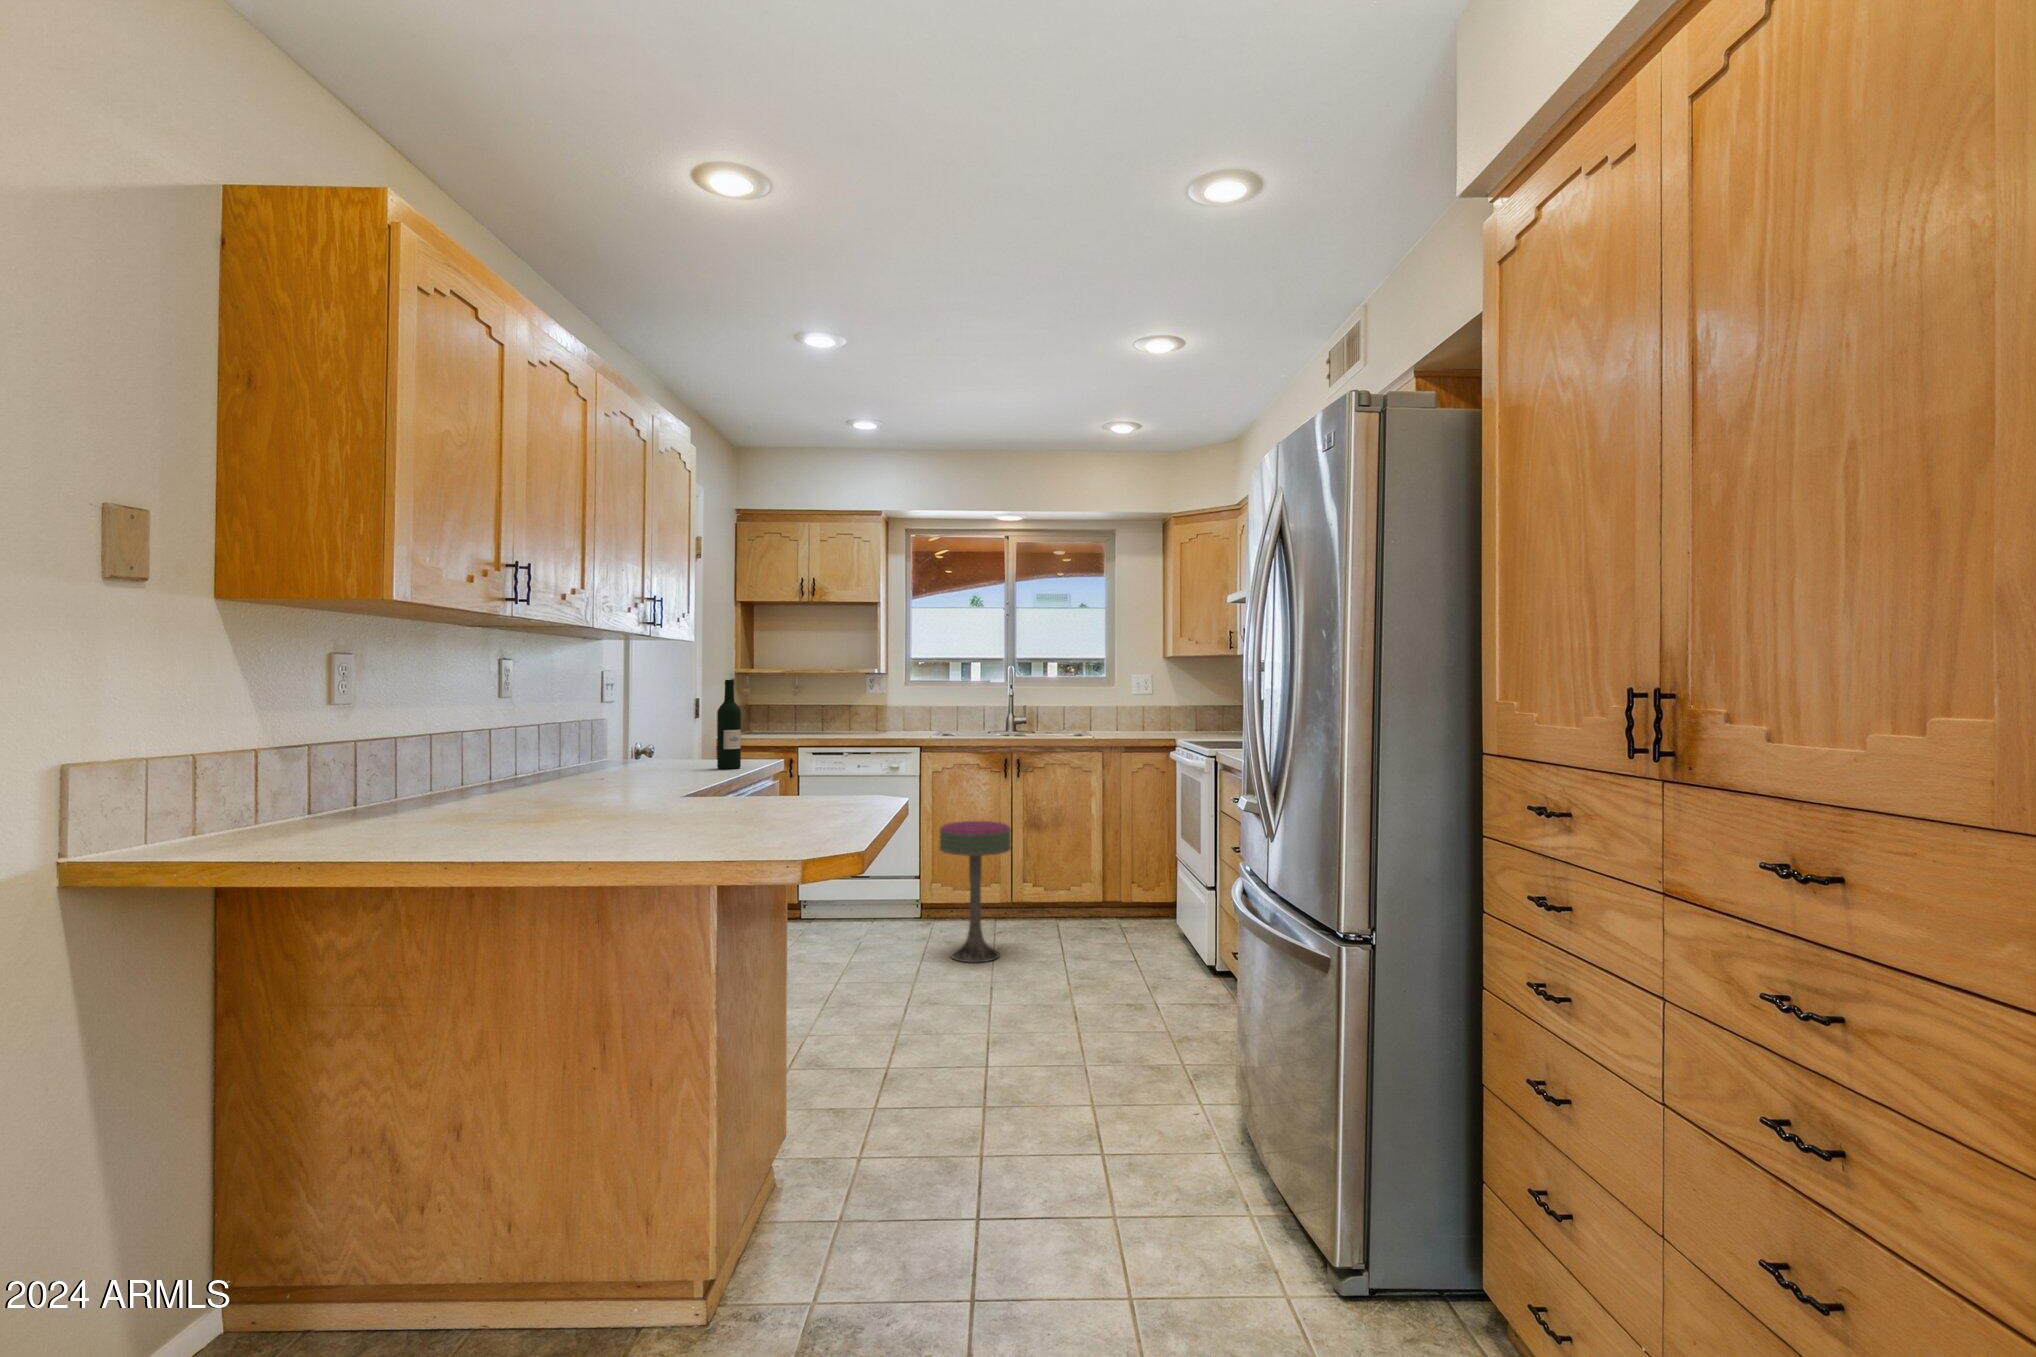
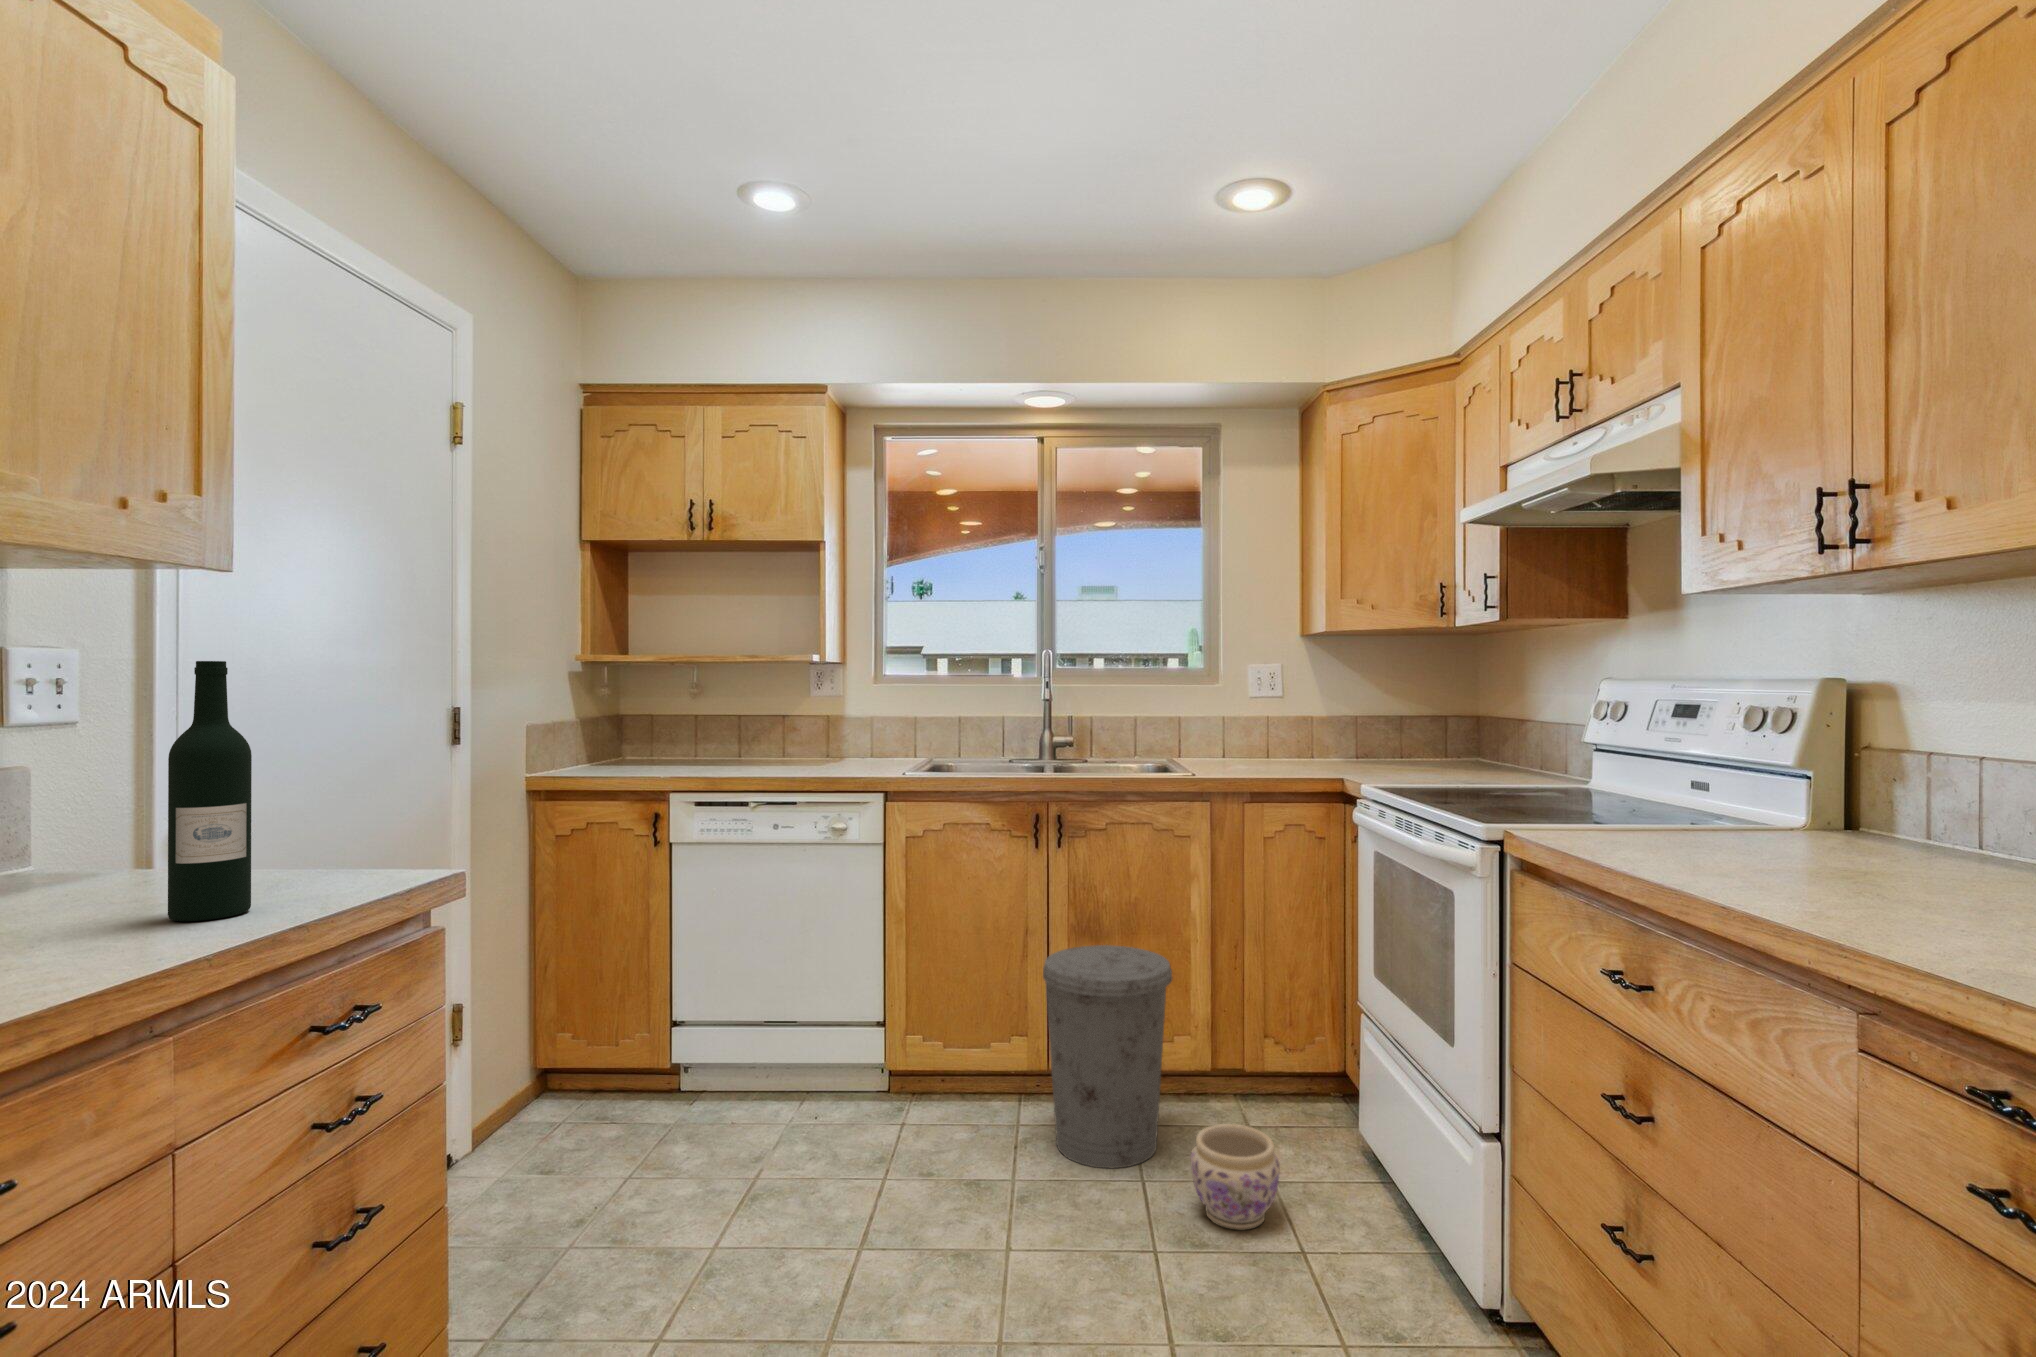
bar stool: present [940,821,1011,963] -> none [895,946,1039,1256]
trash can: none [1011,831,1079,940] -> present [1043,945,1172,1168]
planter: none [1085,910,1129,955] -> present [1190,1124,1280,1231]

